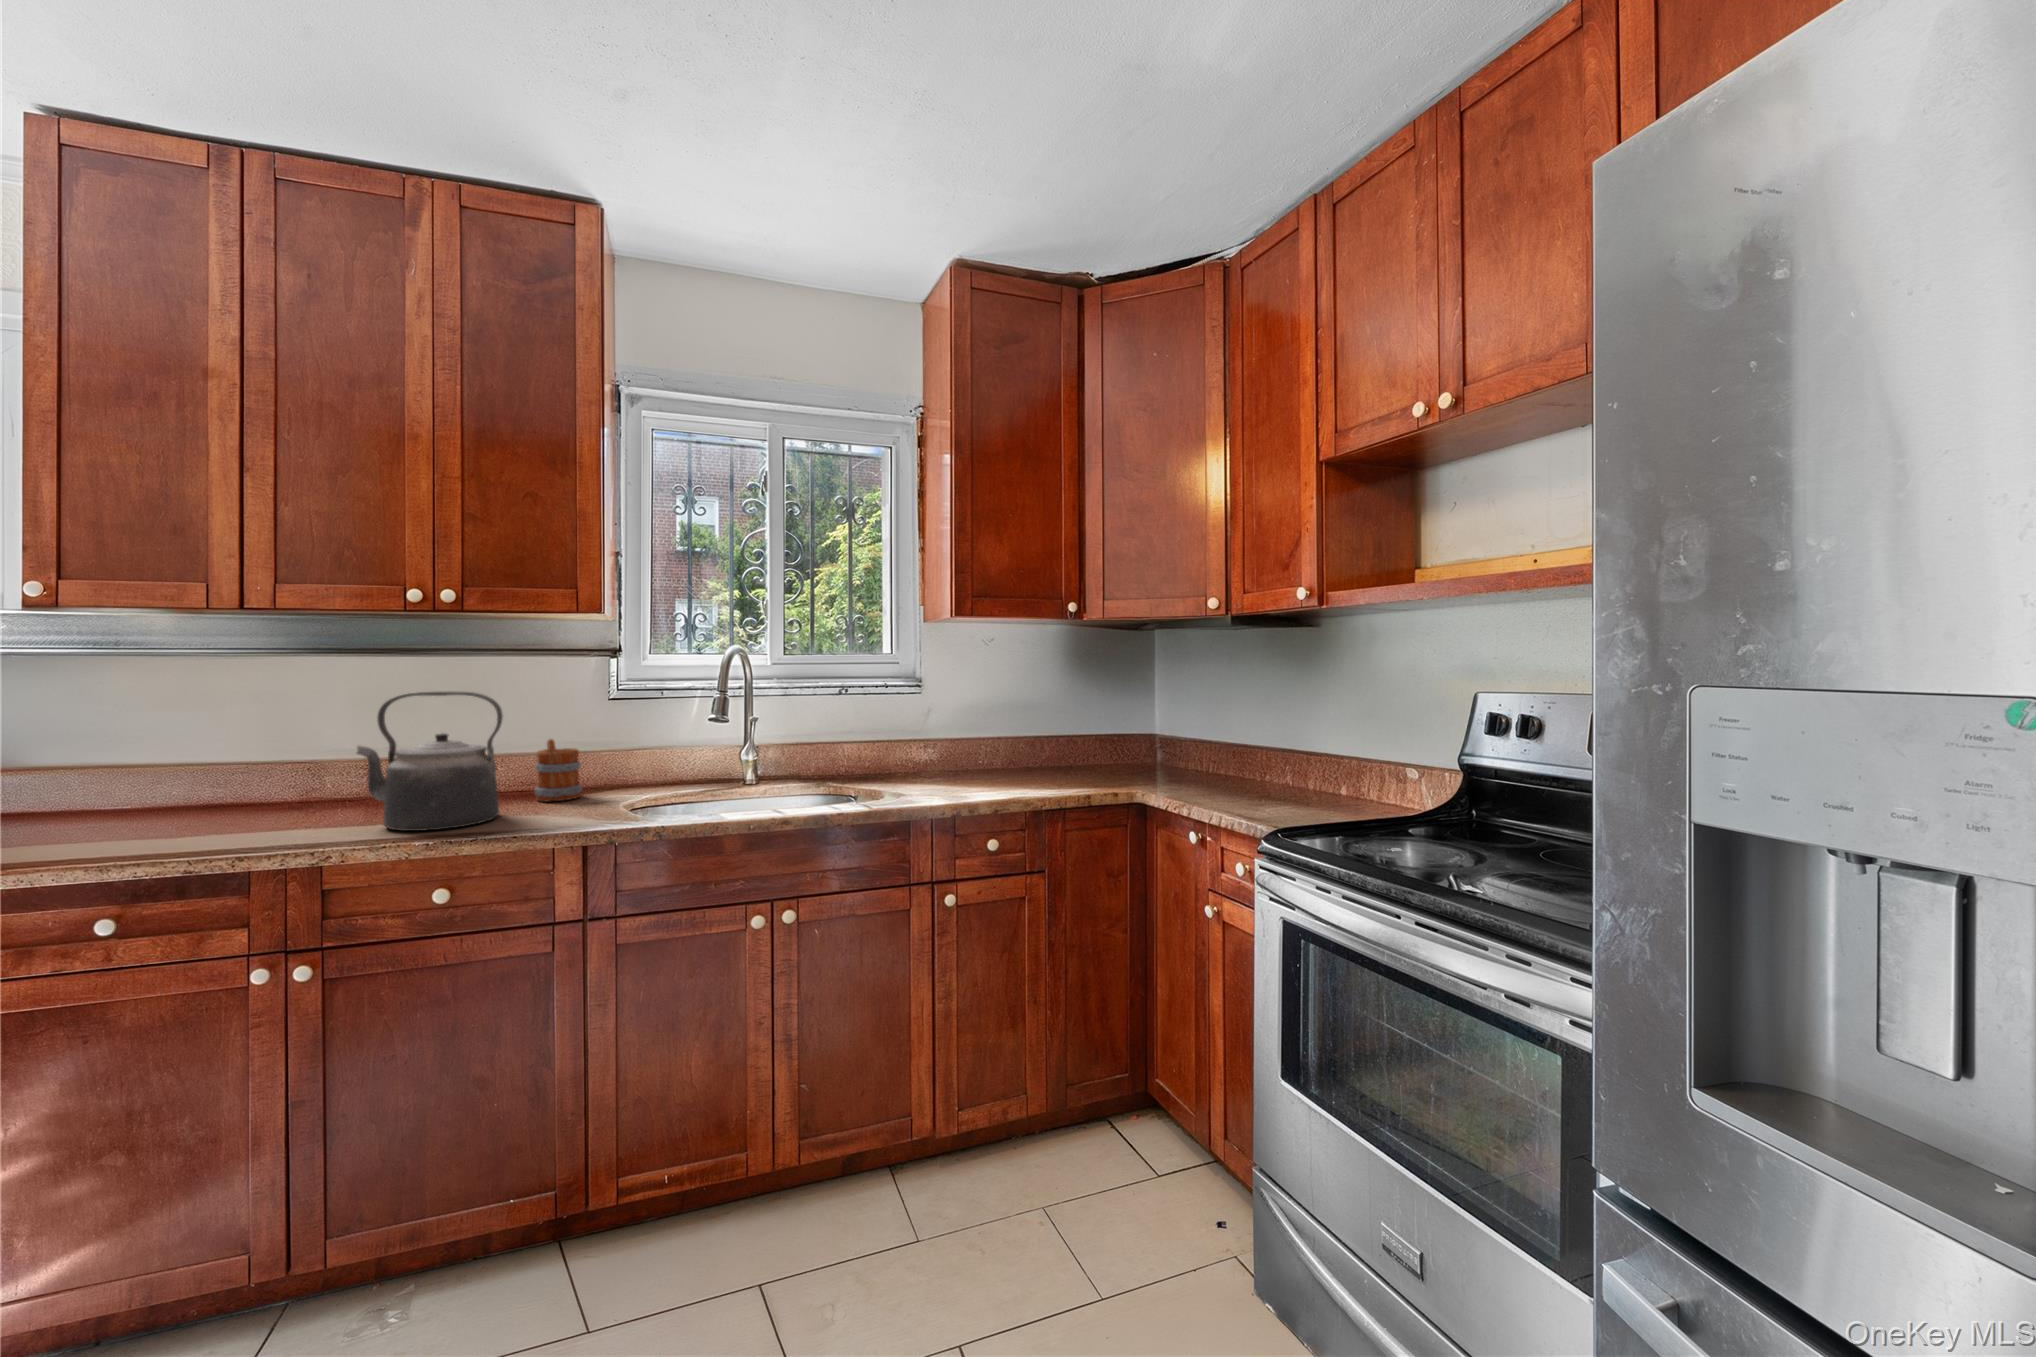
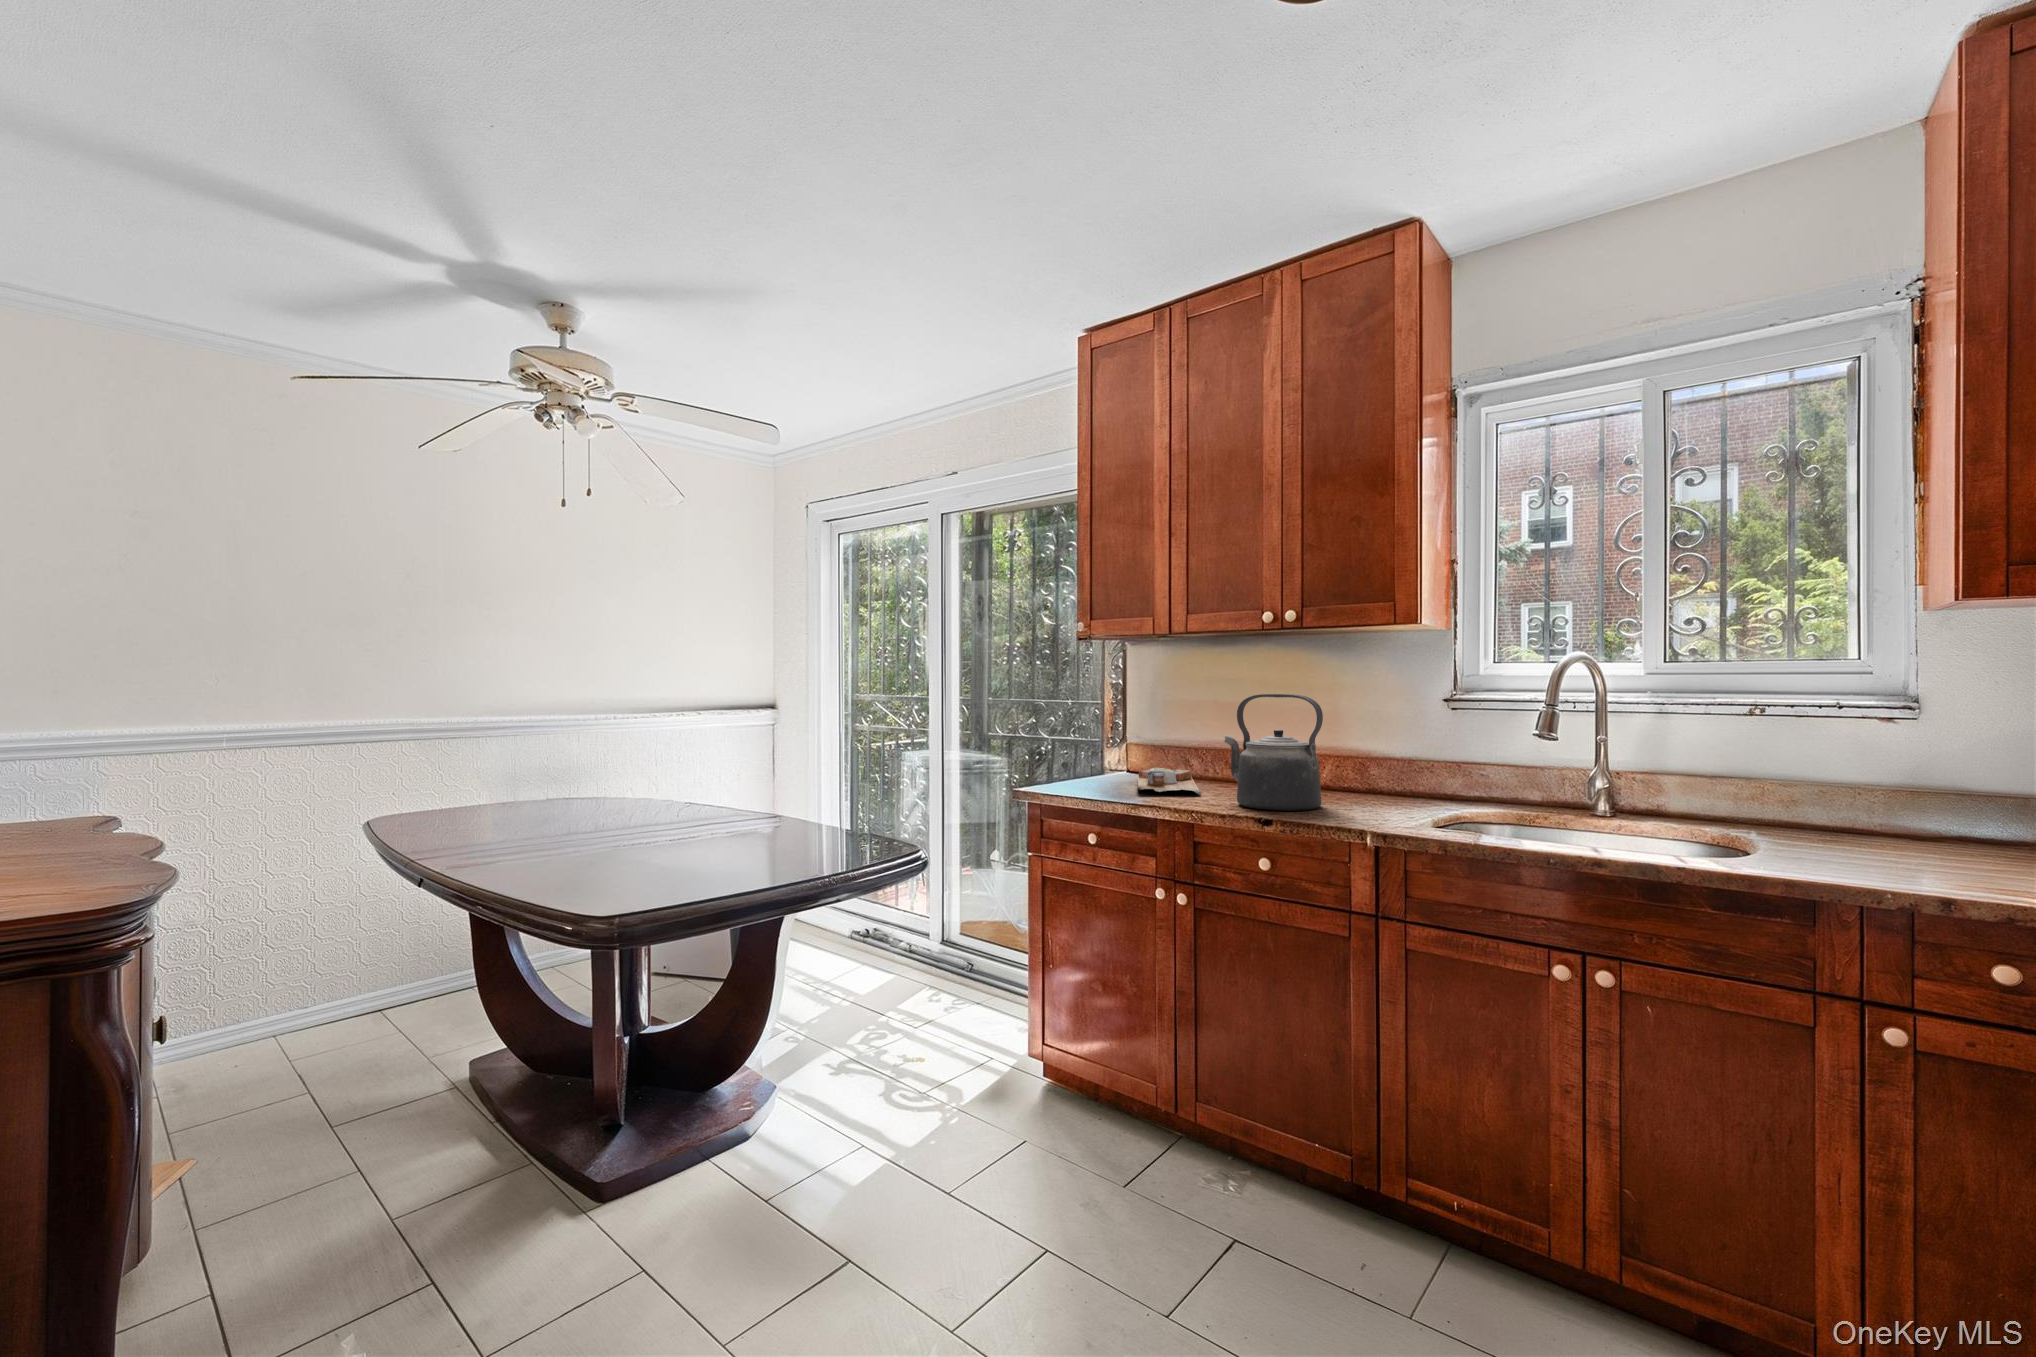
mug: present [535,739,582,801] -> none [1362,745,1405,804]
cutting board: none [164,793,313,836] -> present [1137,768,1201,795]

